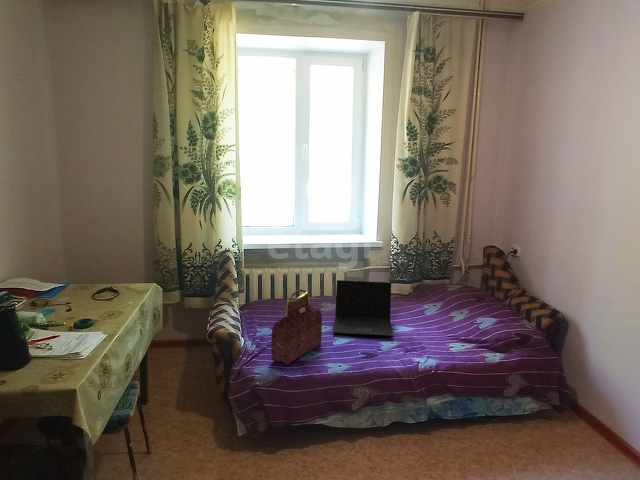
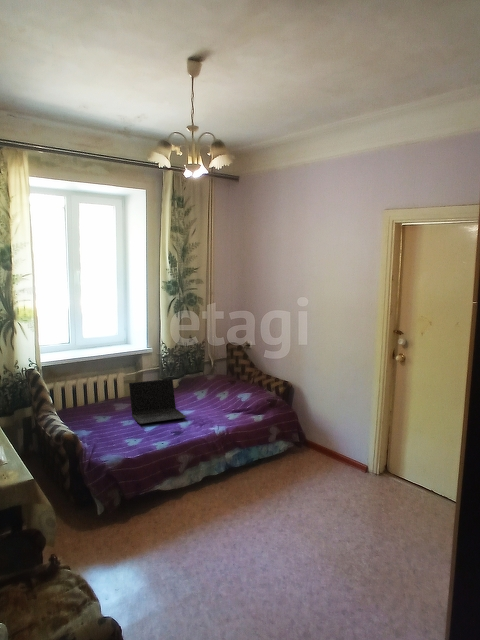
handbag: present [271,290,322,365] -> none [108,389,137,451]

